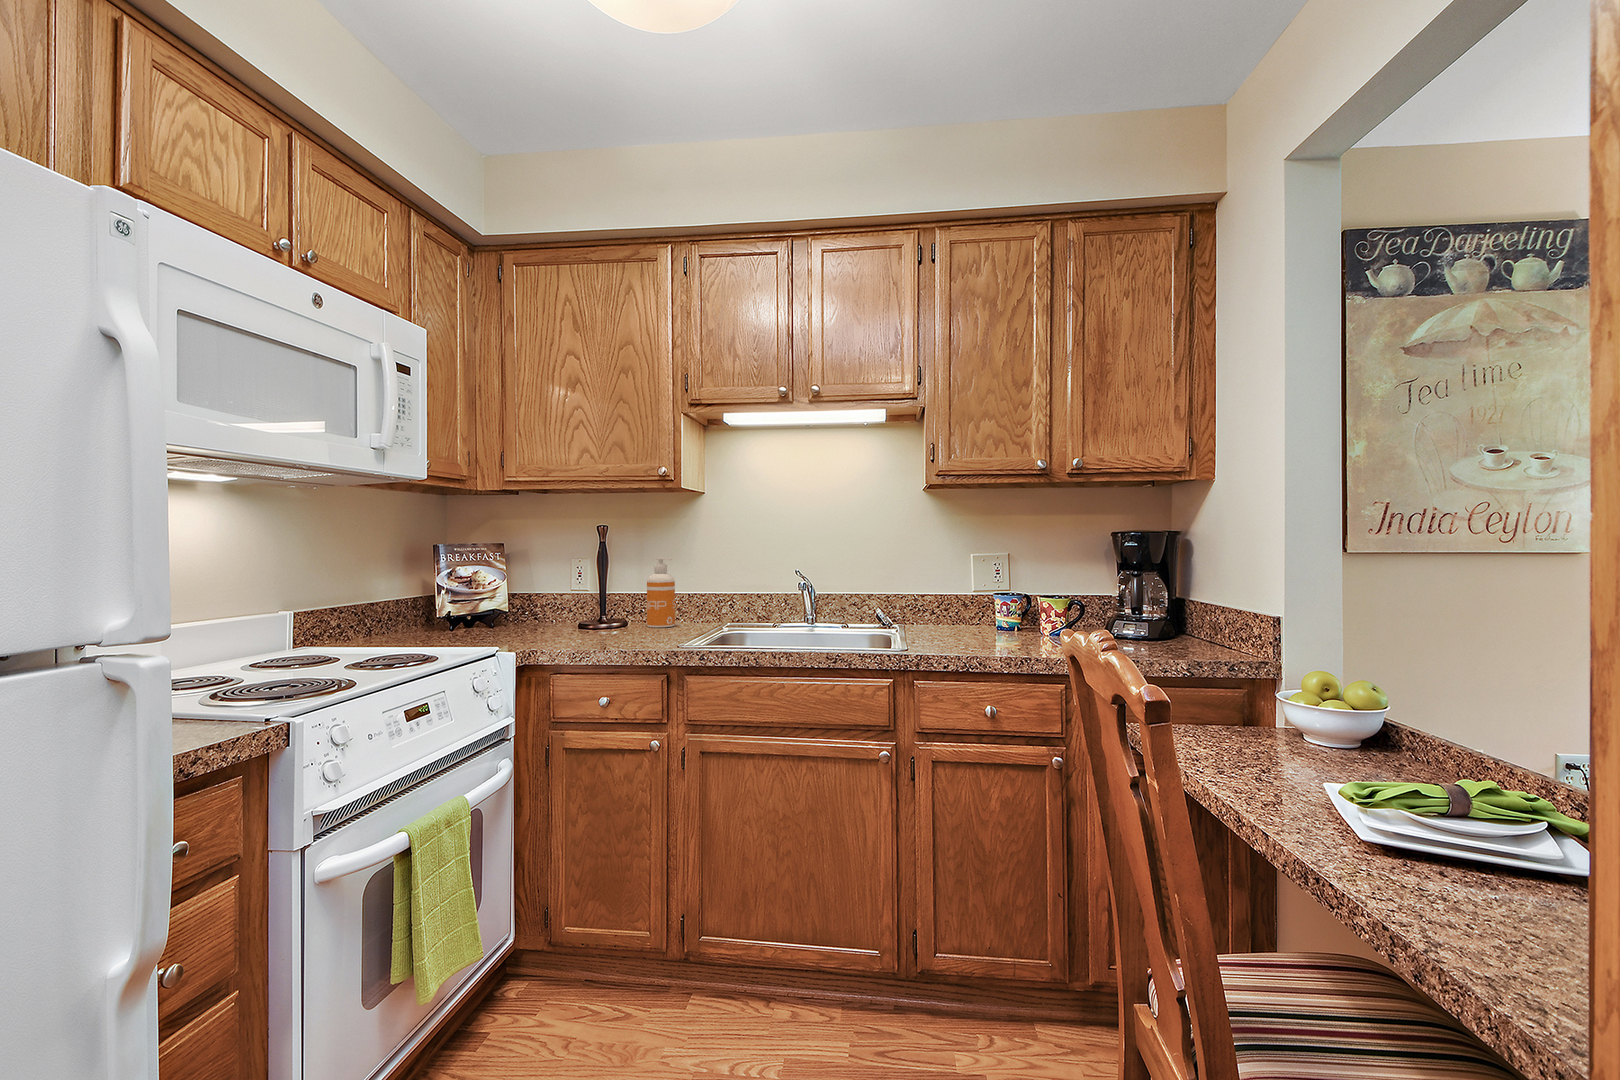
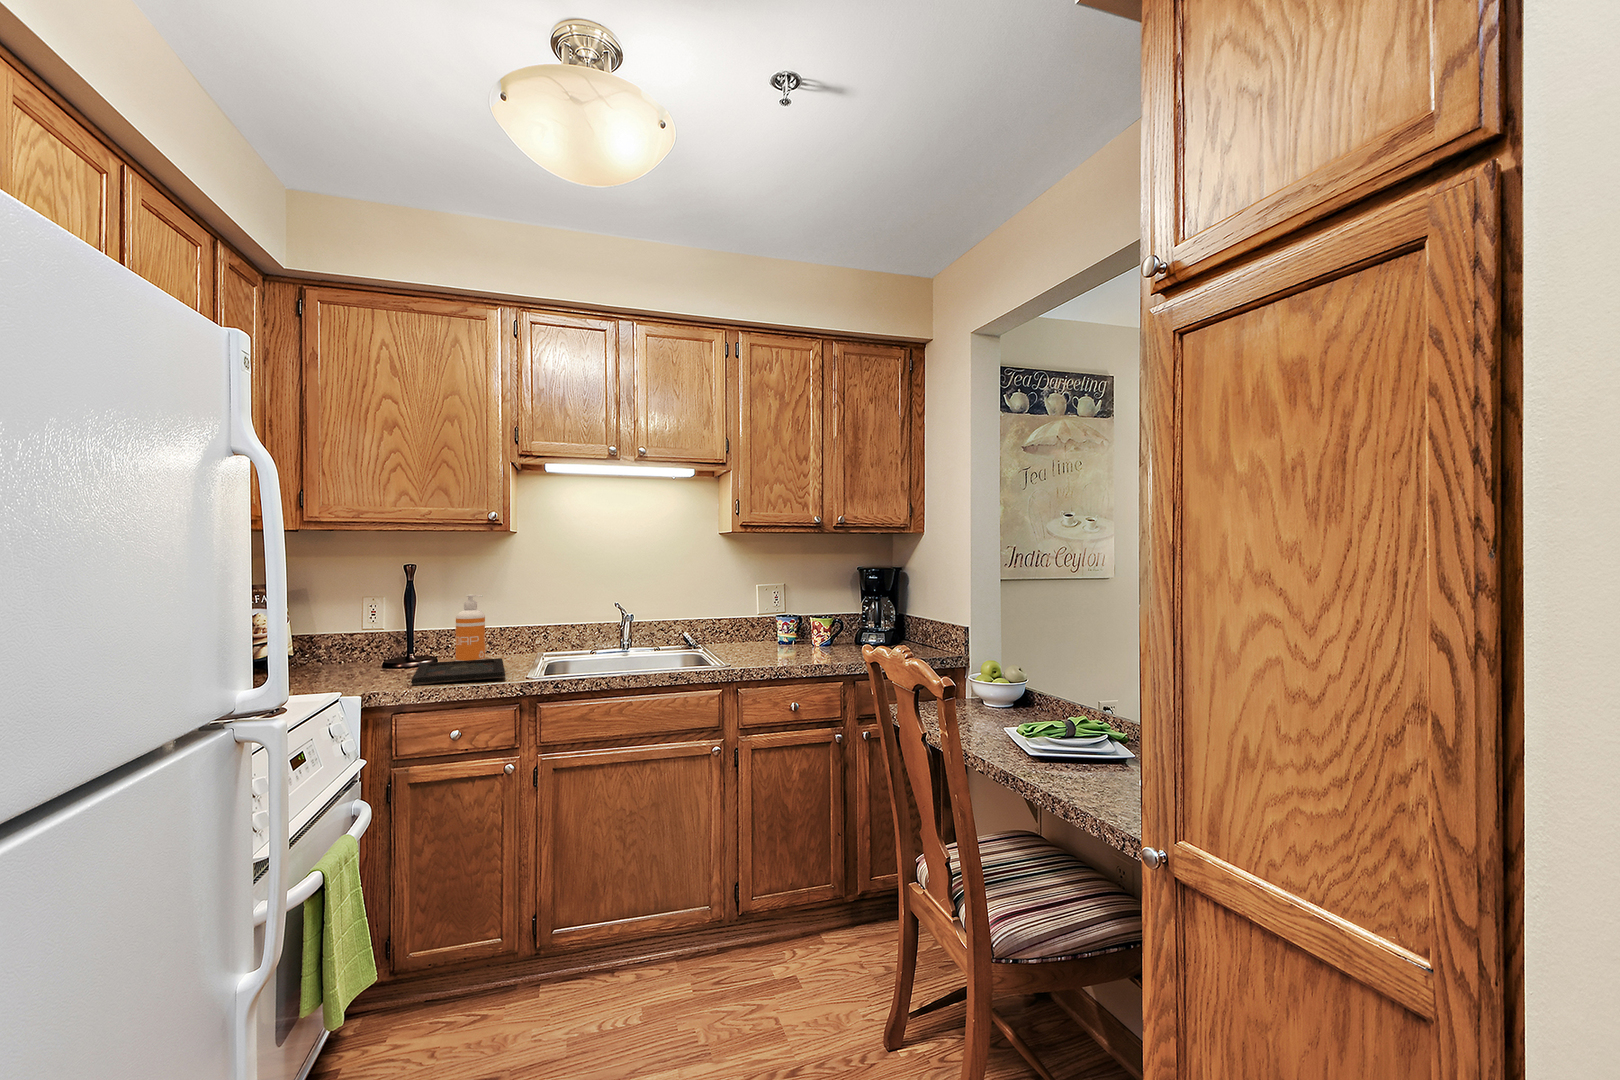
tray: none [565,625,678,646] -> present [411,658,505,685]

